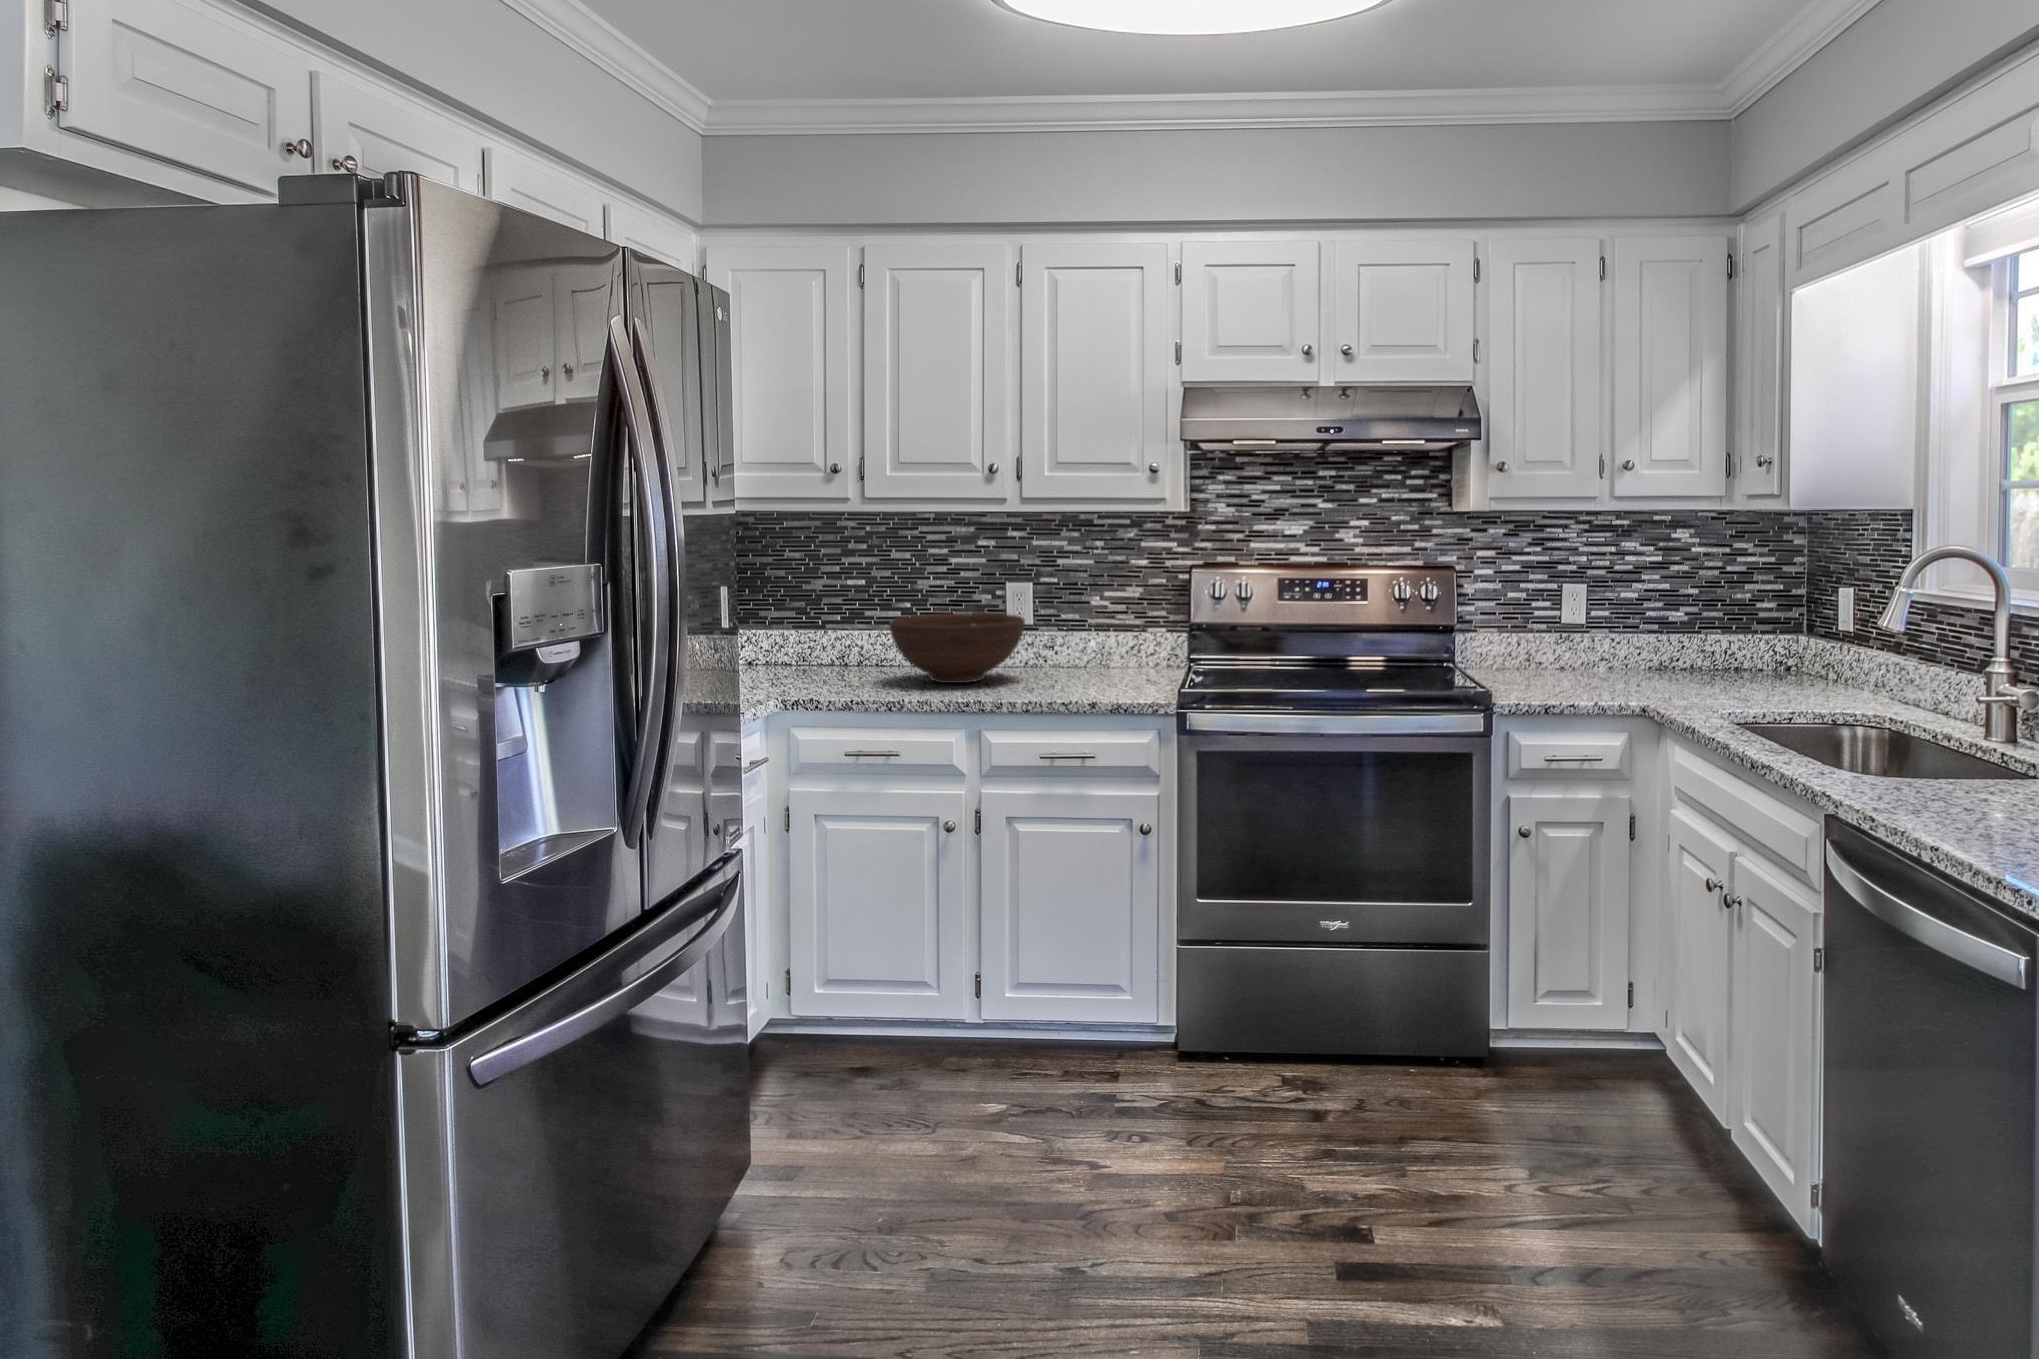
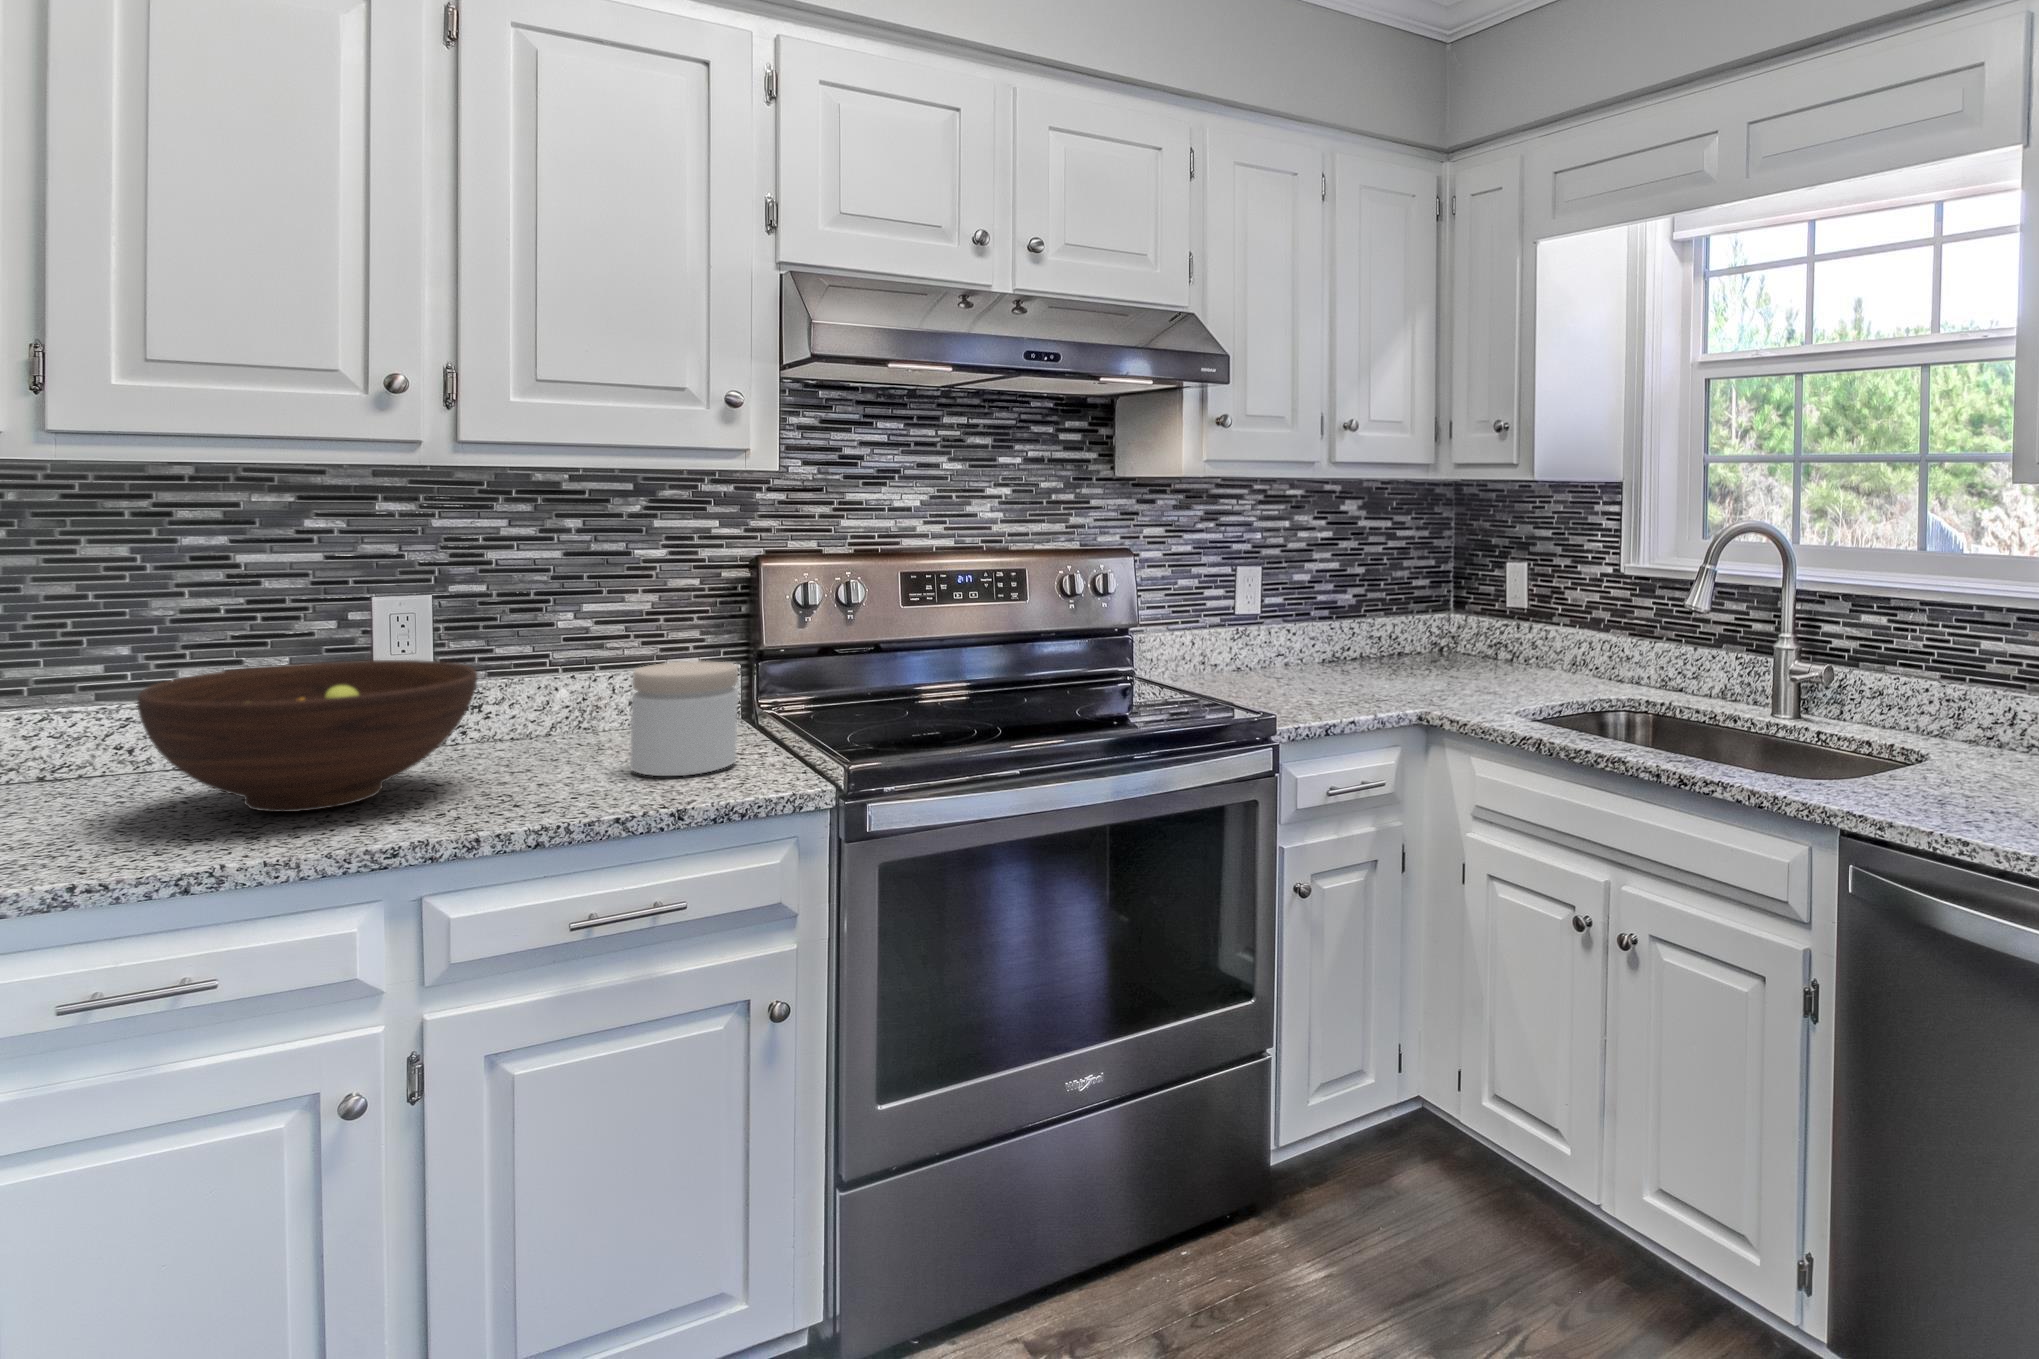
jar: none [1093,624,1148,687] -> present [630,661,738,776]

